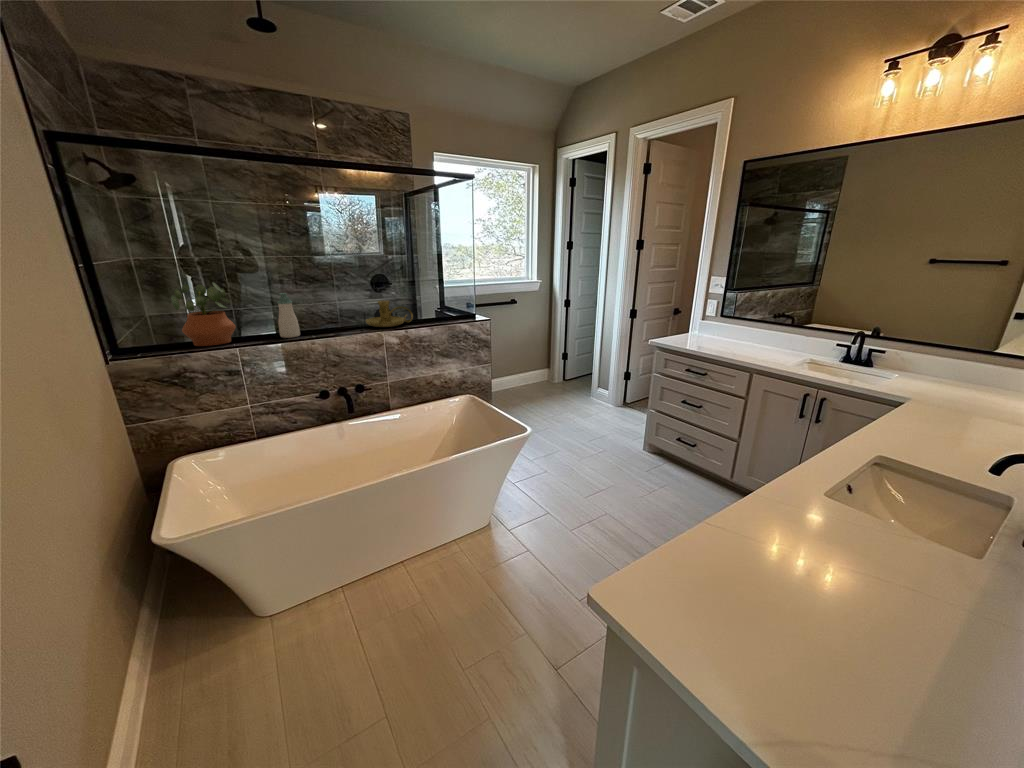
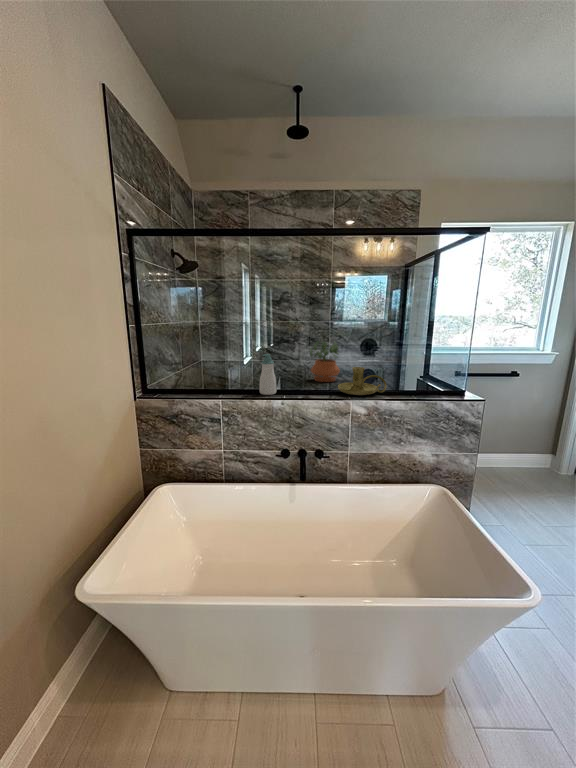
potted plant: present [171,283,236,346] -> present [310,341,340,382]

